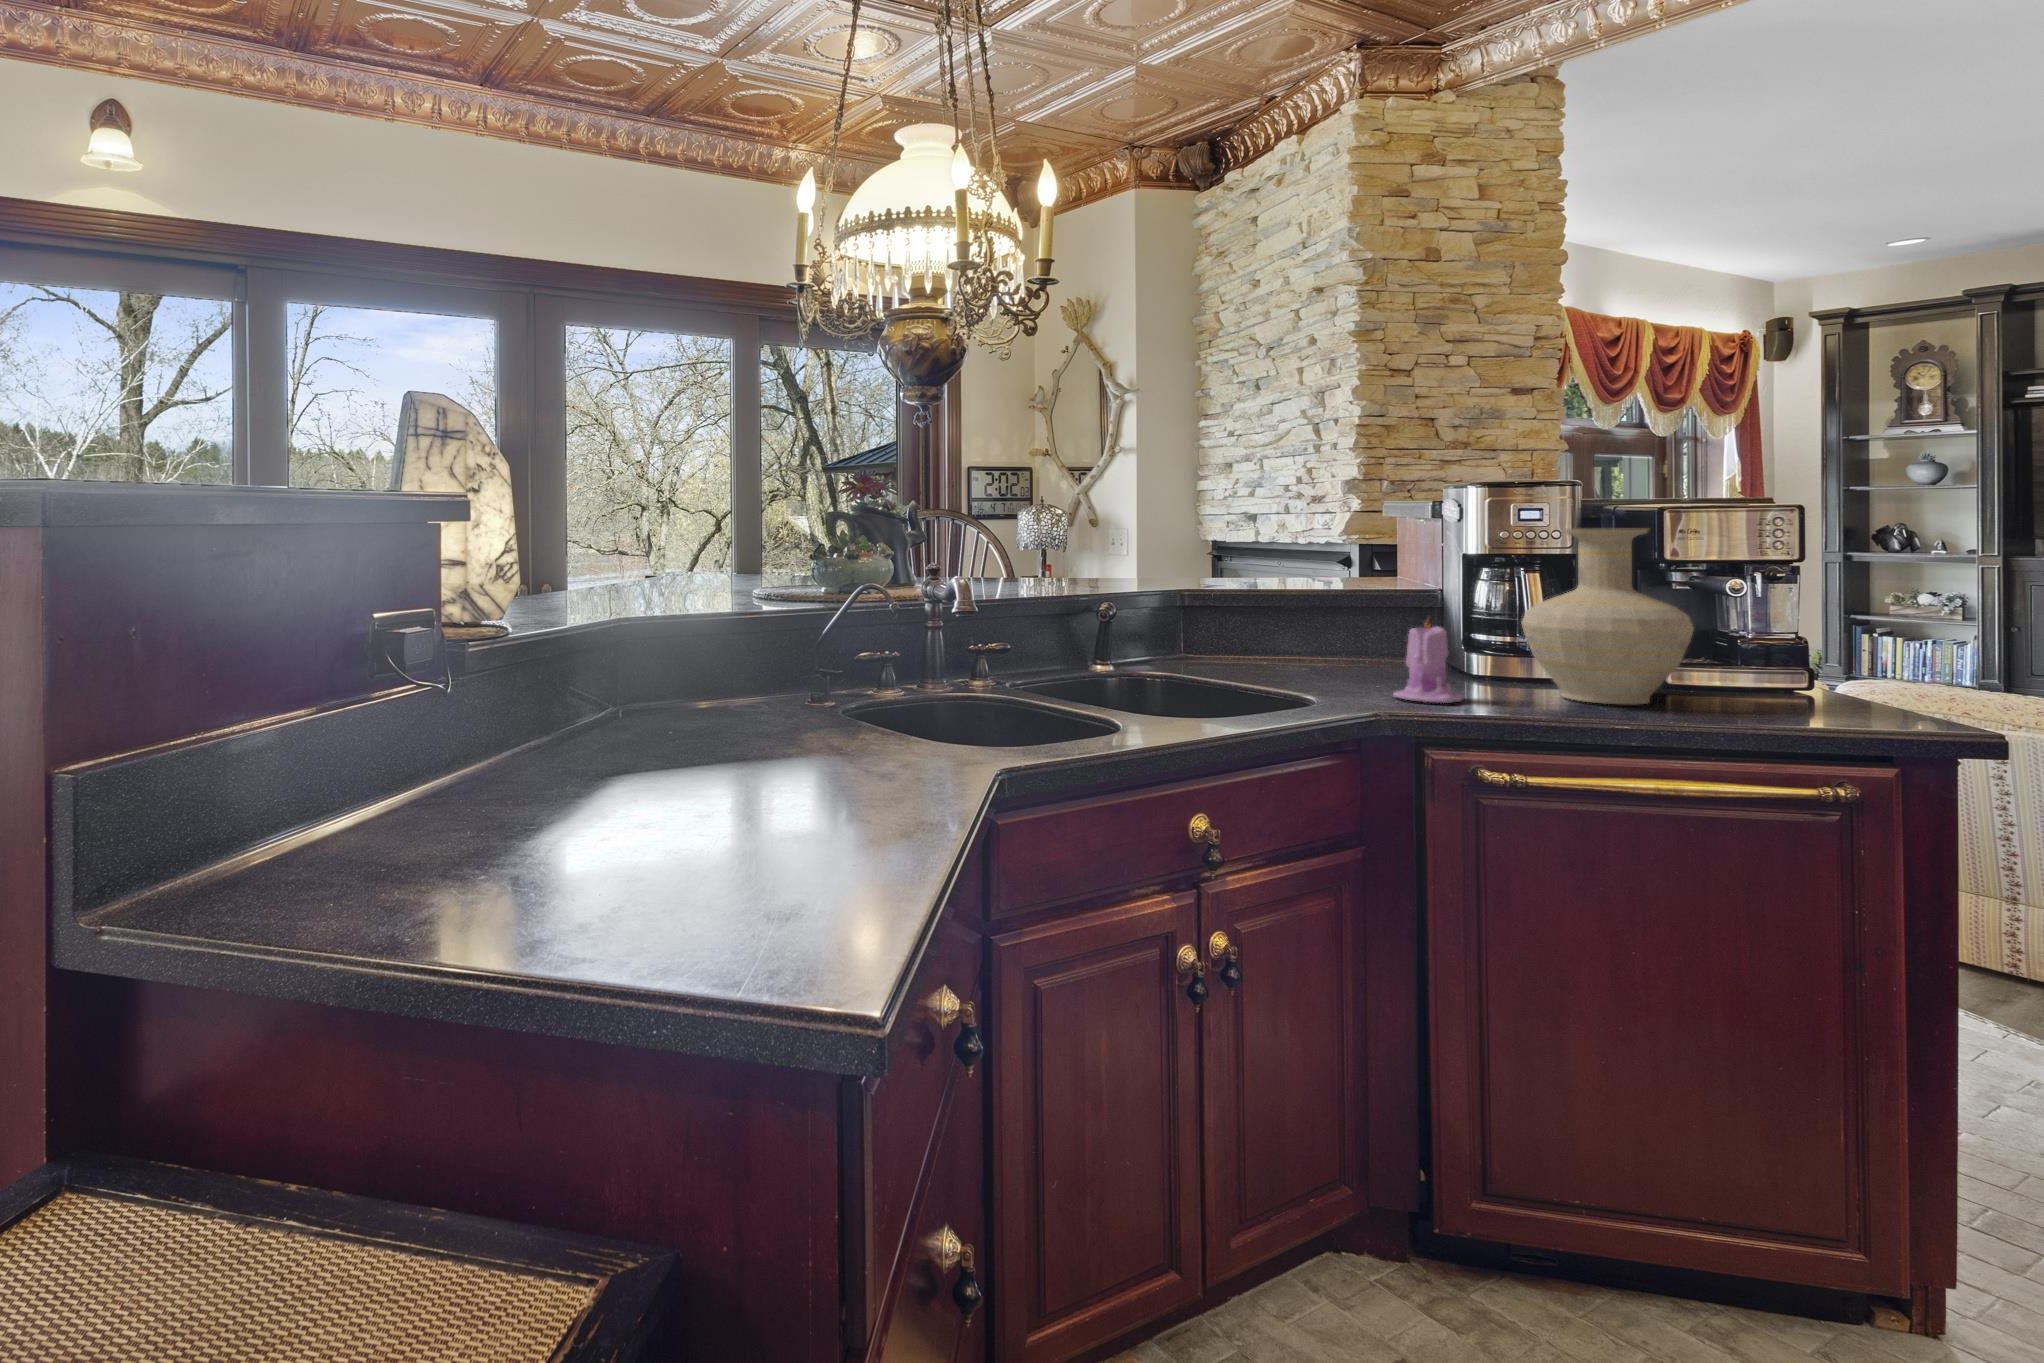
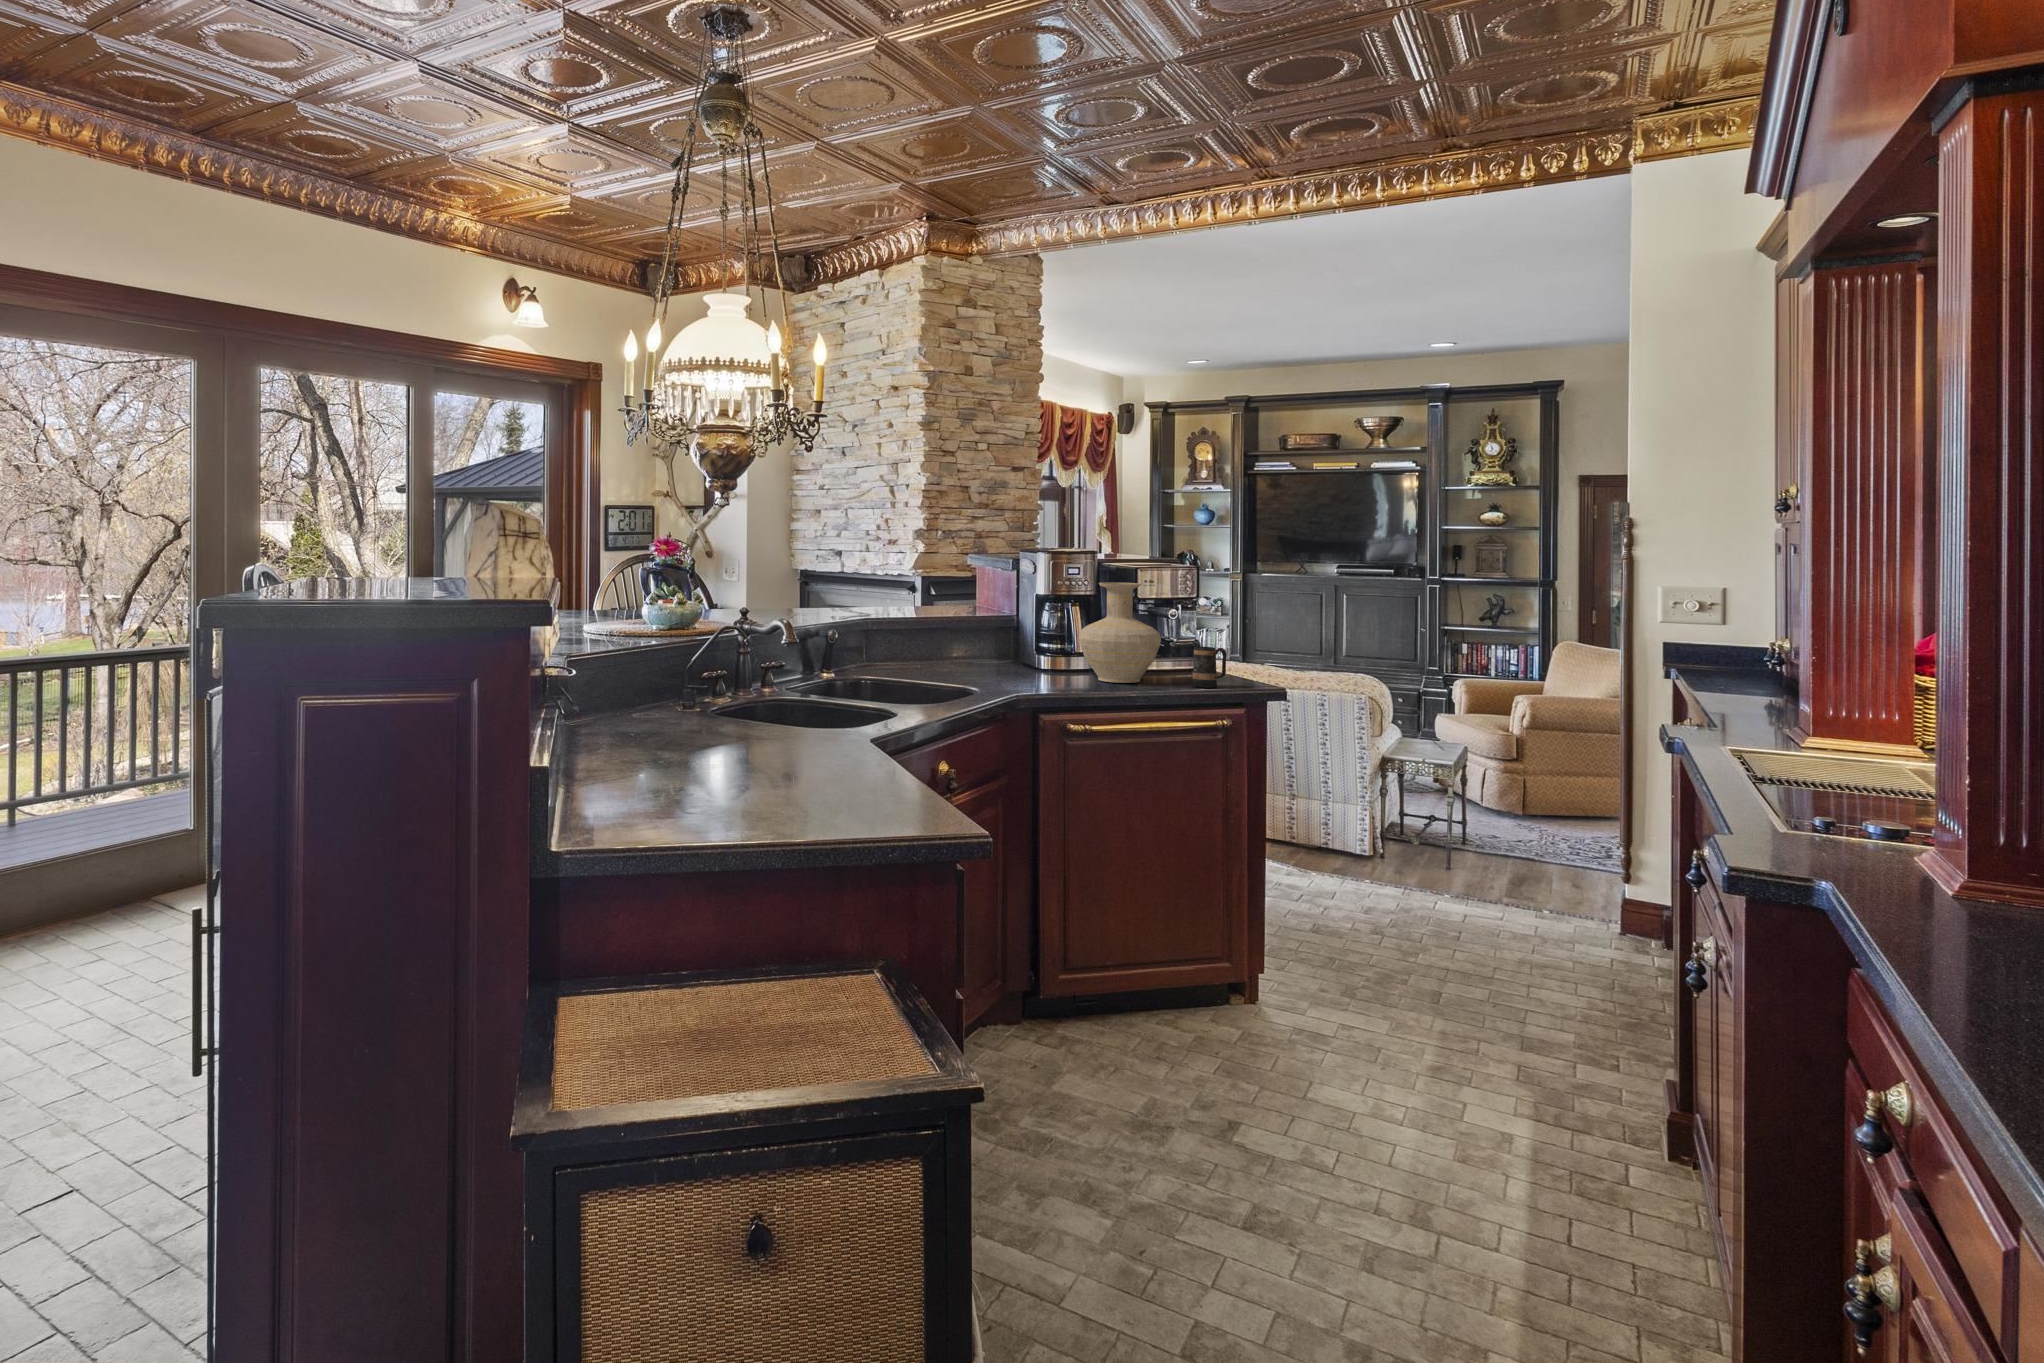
candle: present [1393,622,1463,703] -> none [1017,636,1054,687]
mug: none [1762,644,1842,723] -> present [1192,647,1227,688]

